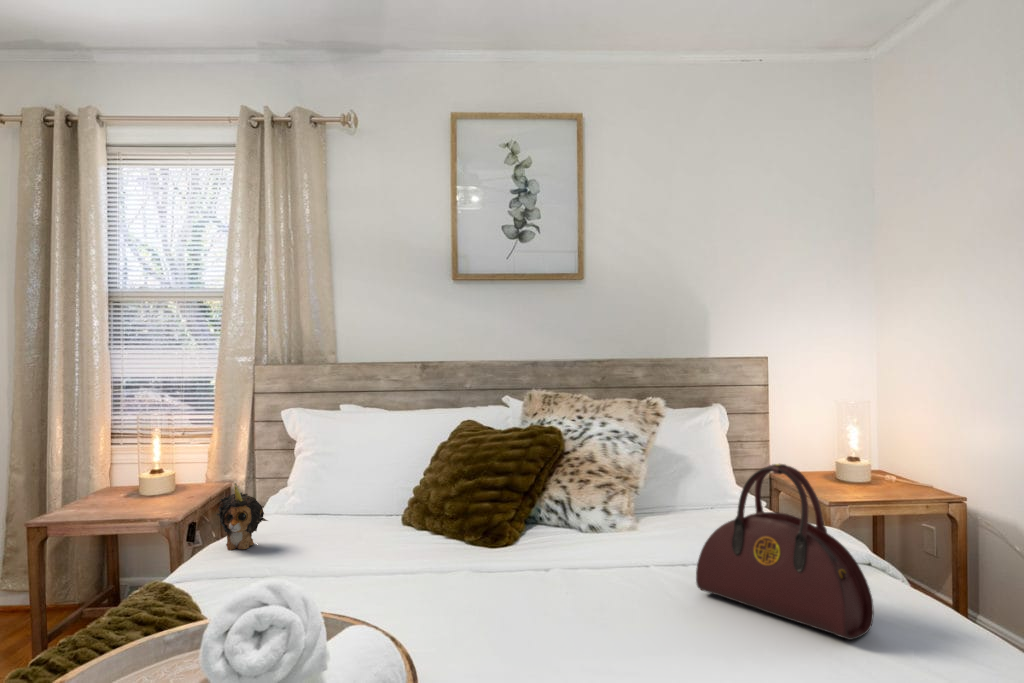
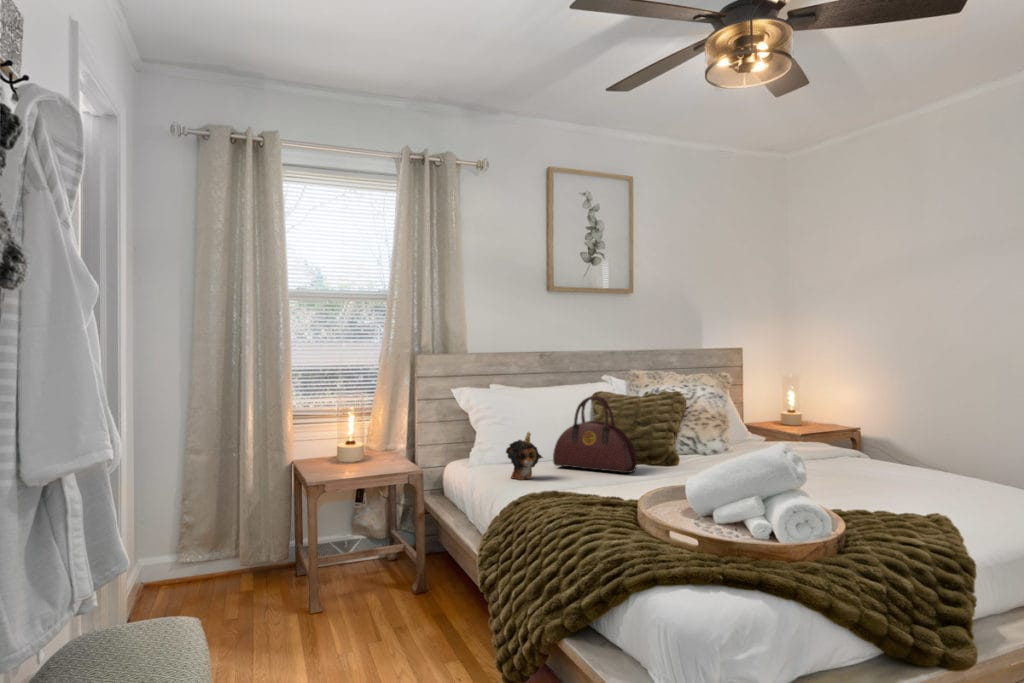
handbag: present [696,464,874,640] -> present [553,395,637,473]

